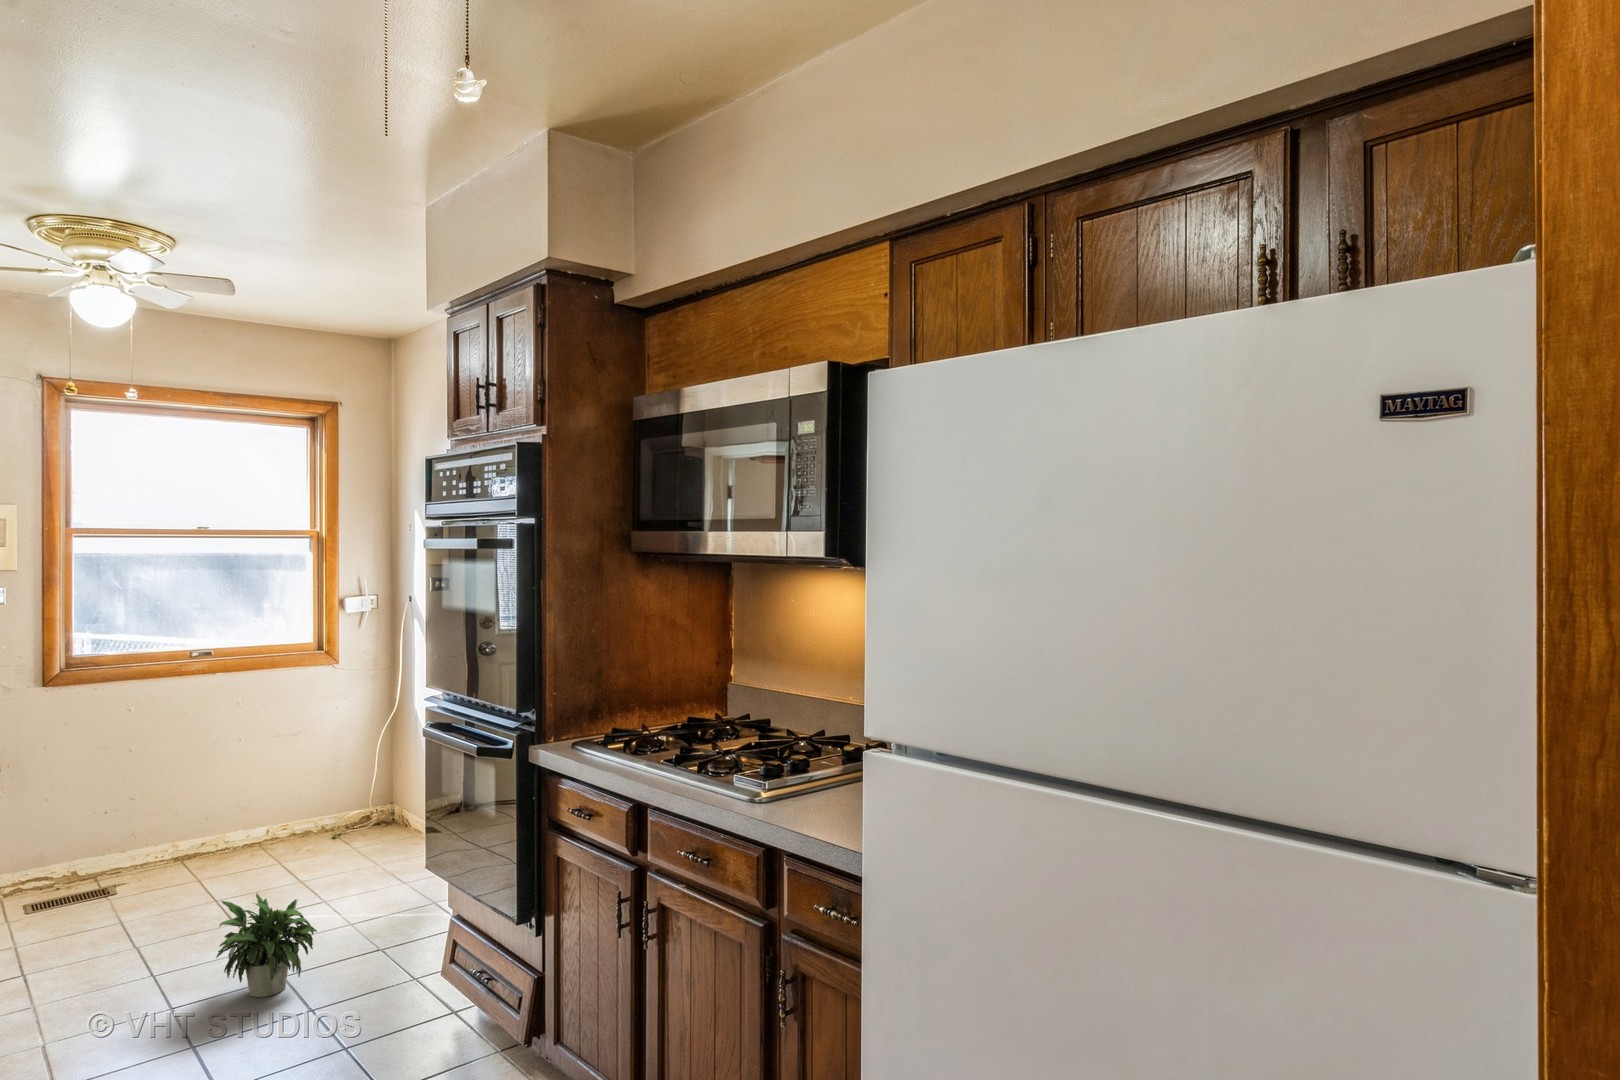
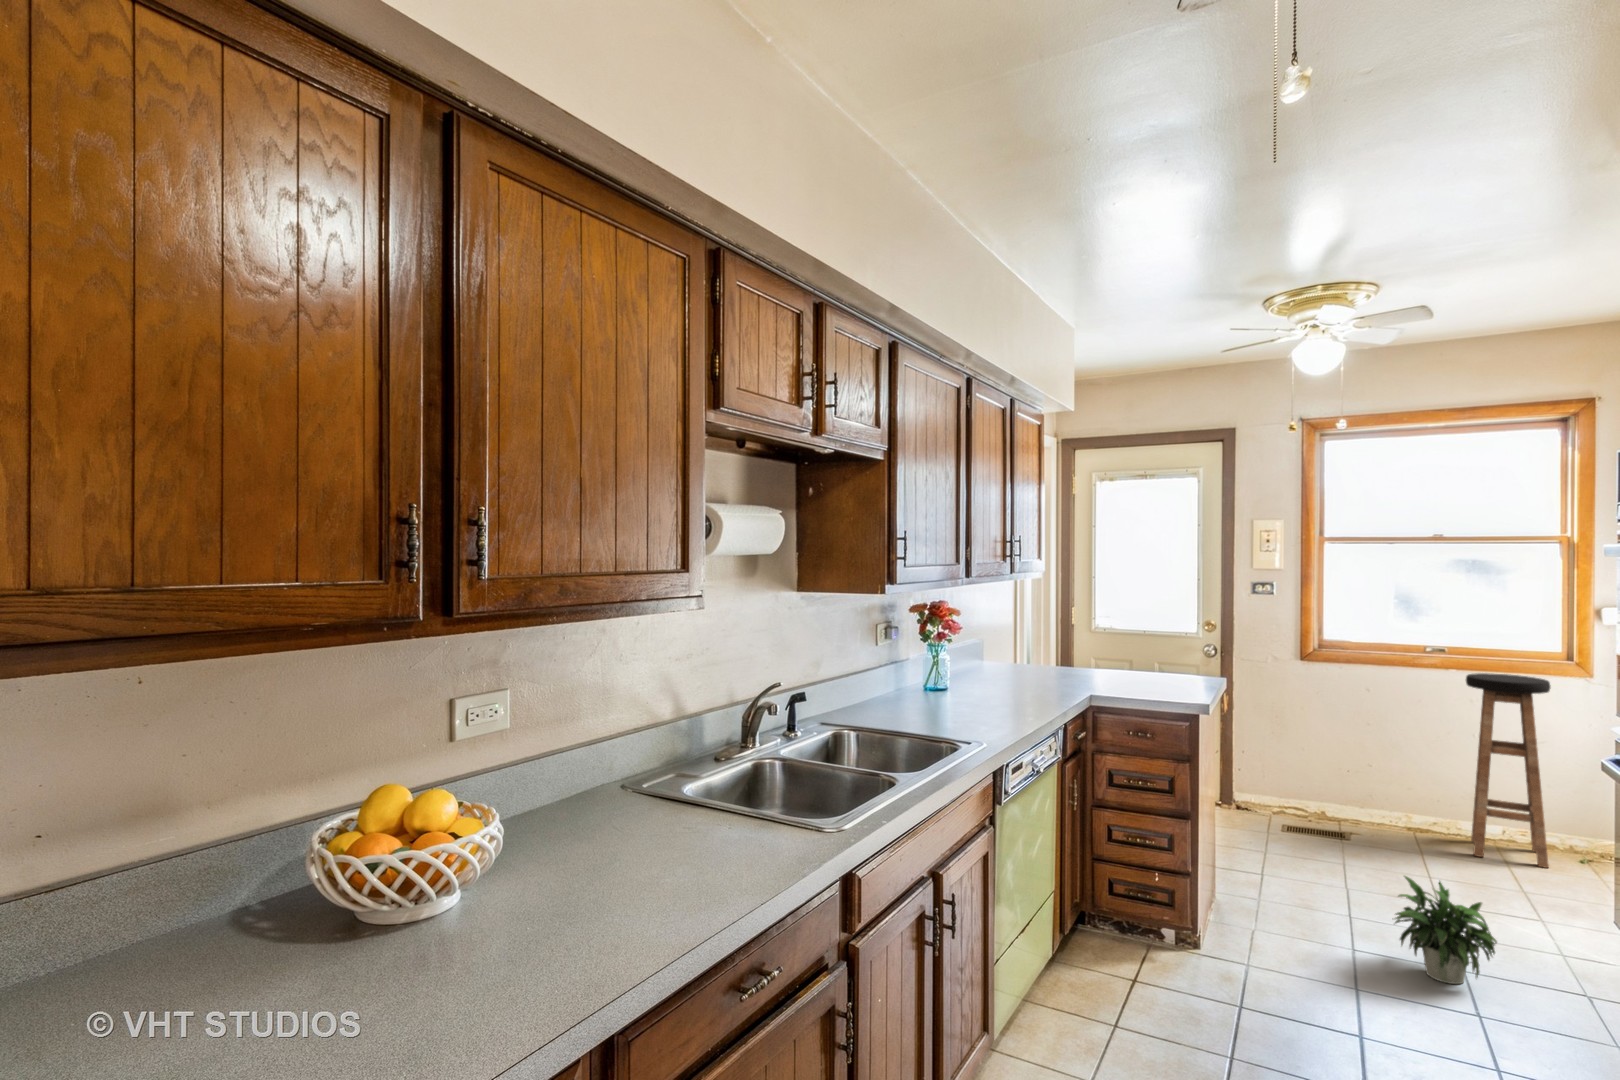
bar stool: none [235,669,313,865] -> present [1466,673,1550,868]

